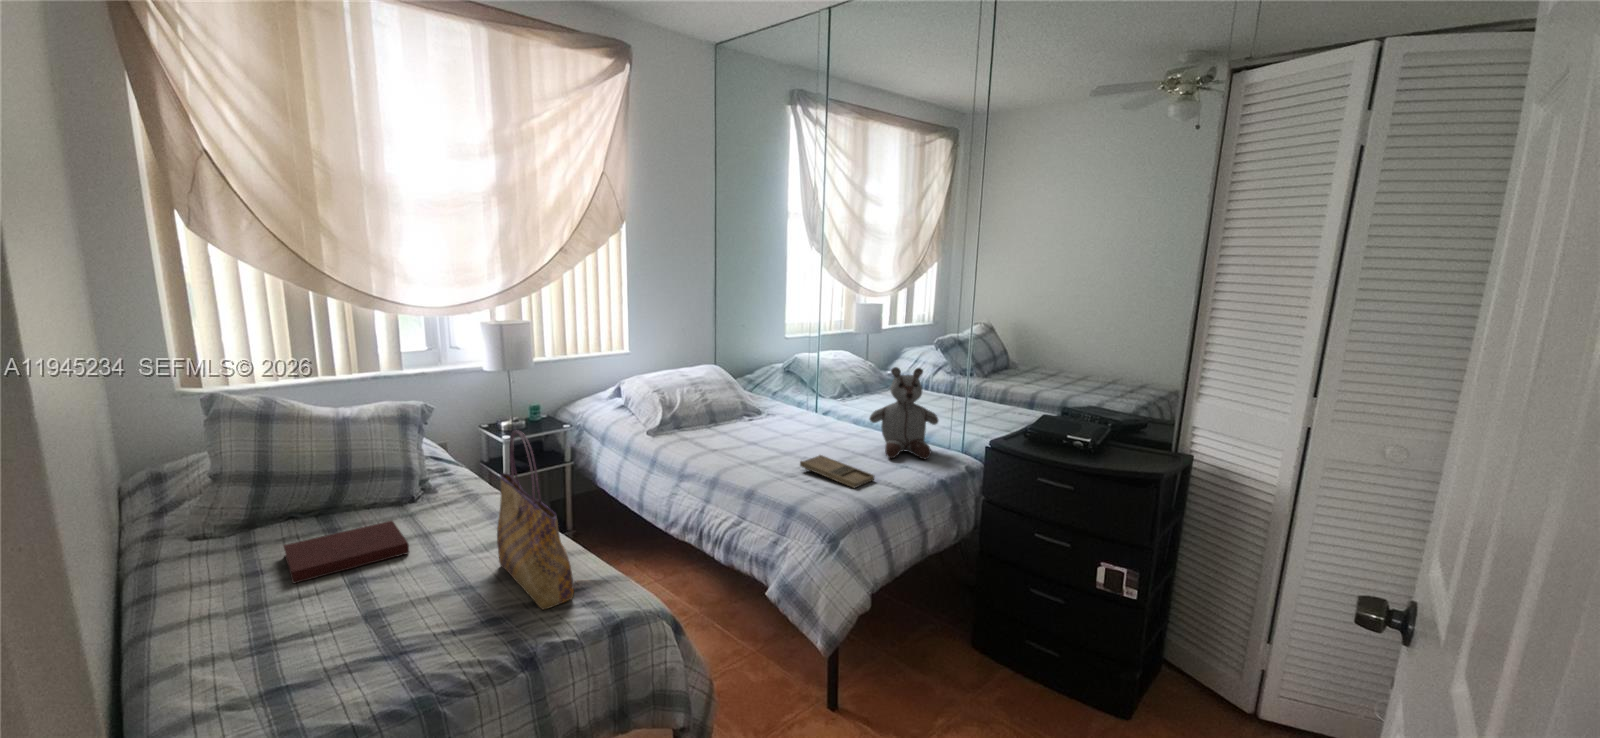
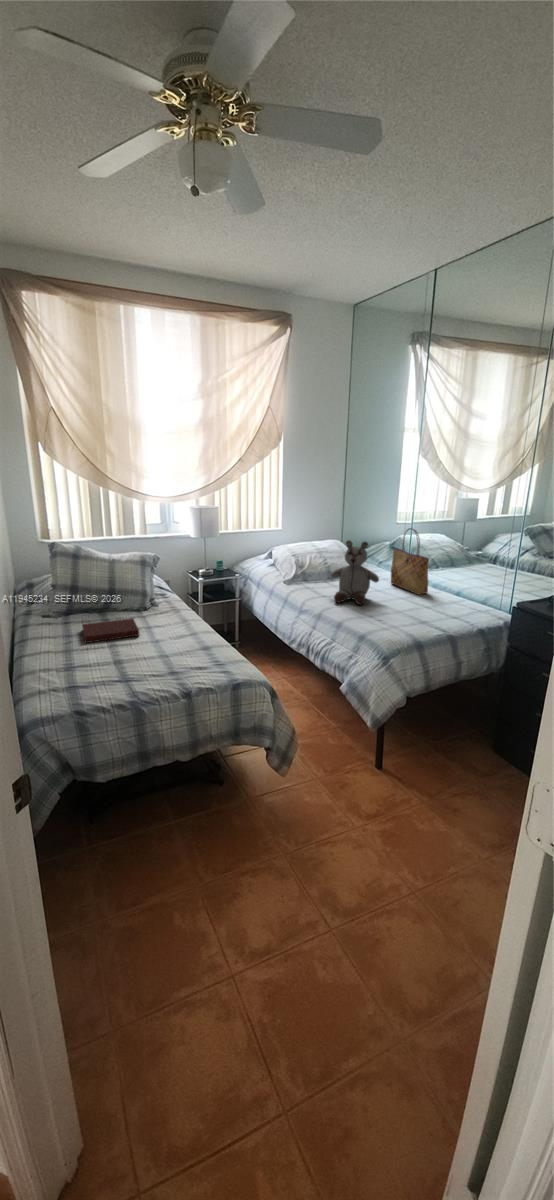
stuffed bear: present [870,367,938,459] -> present [331,541,379,605]
tote bag: present [497,430,574,610] -> present [391,528,429,595]
tray: present [800,455,874,488] -> none [378,606,429,629]

